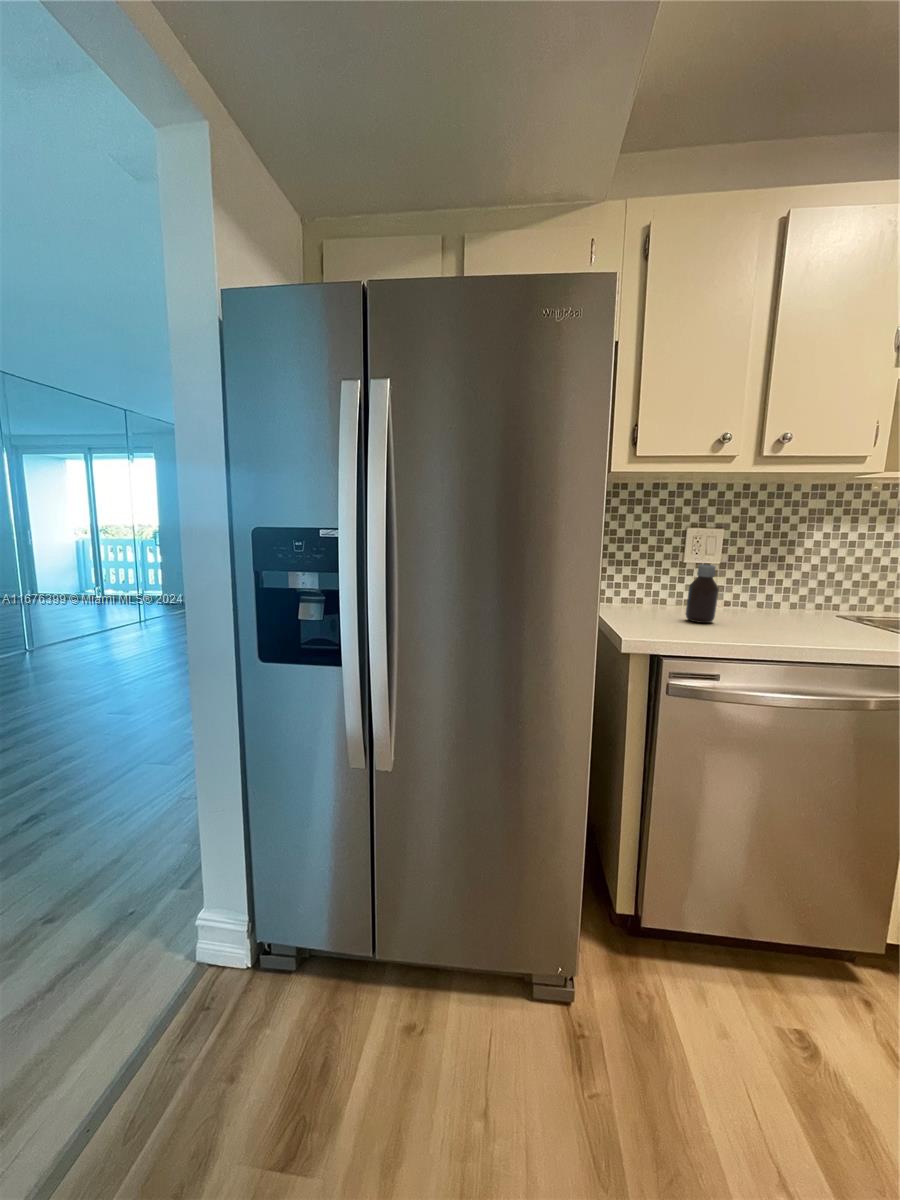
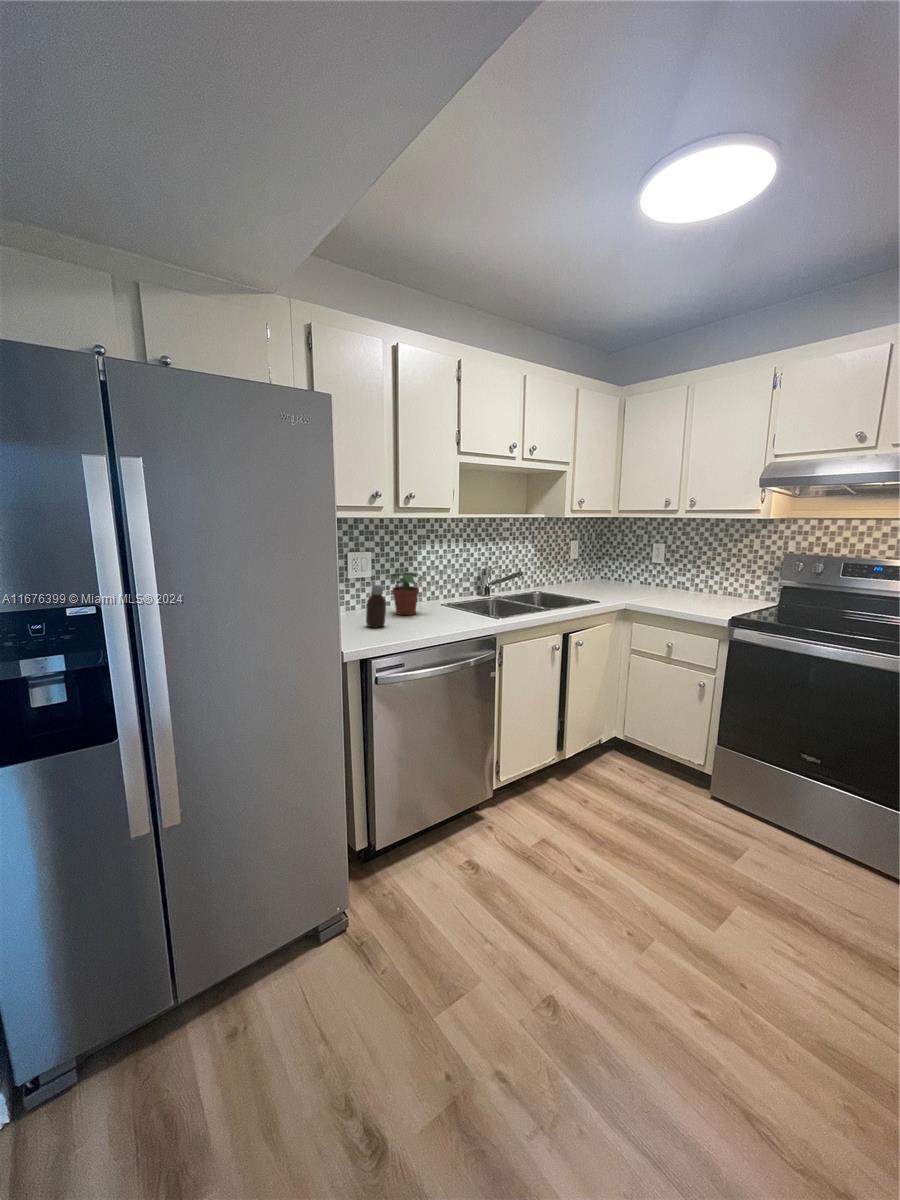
potted plant: none [740,557,804,619] -> present [391,572,425,615]

